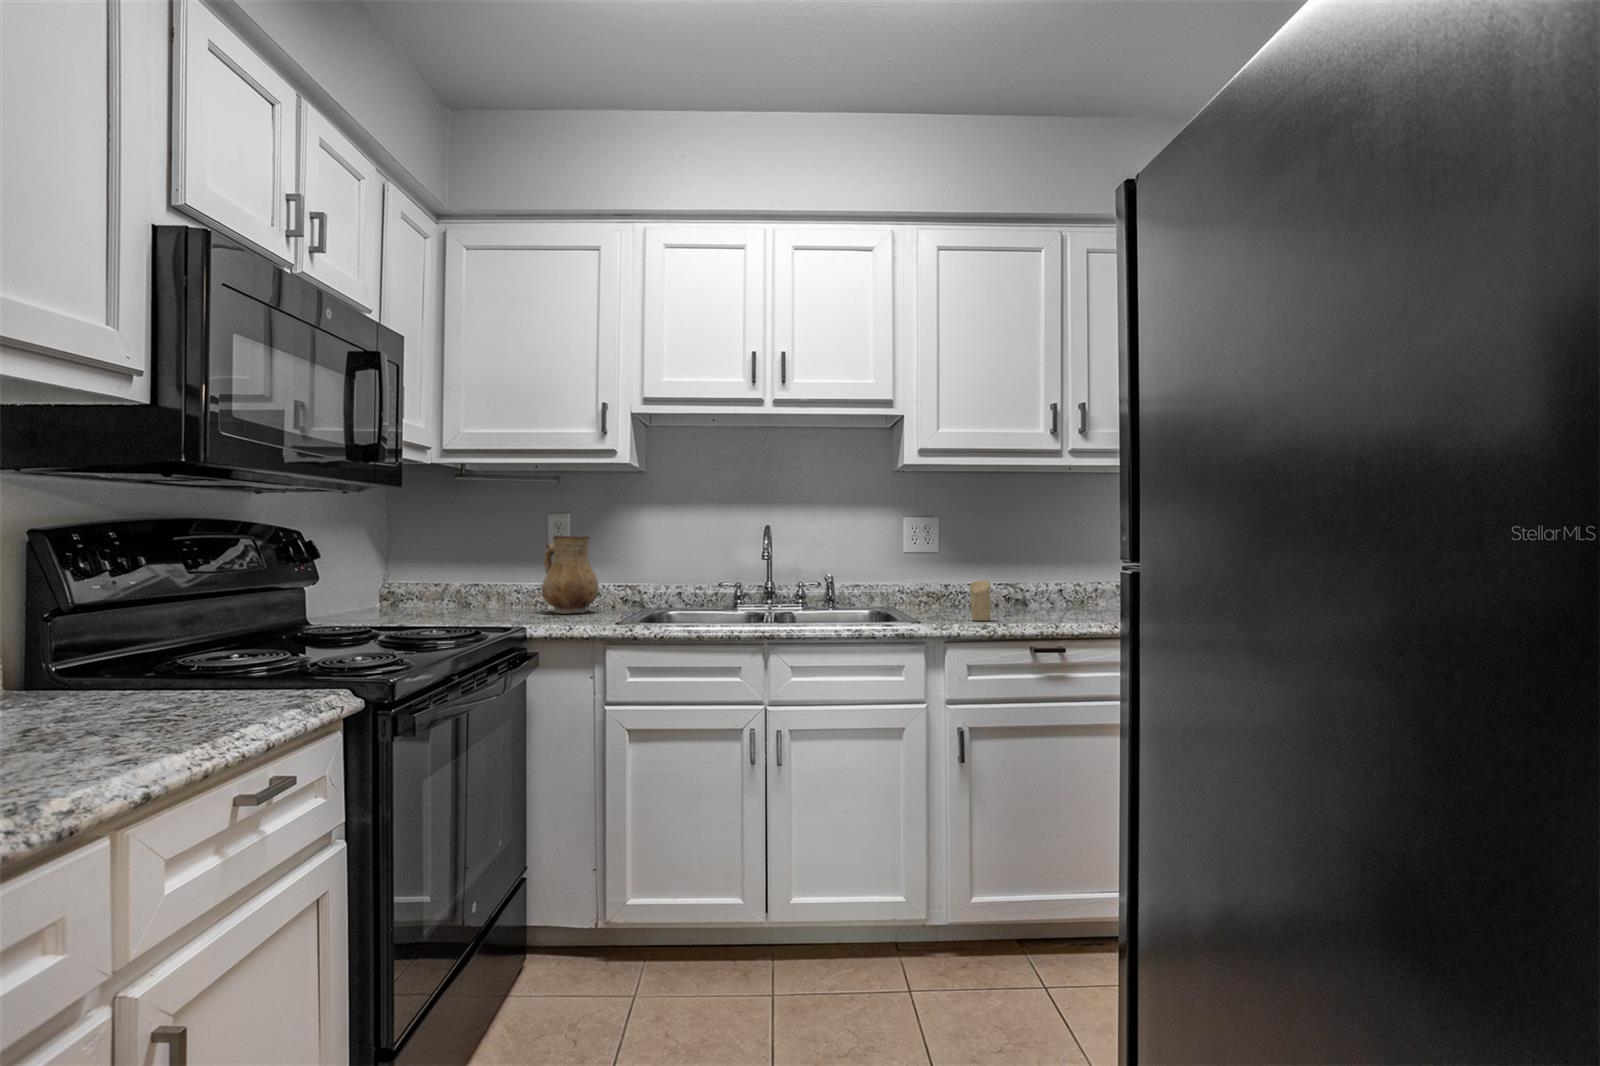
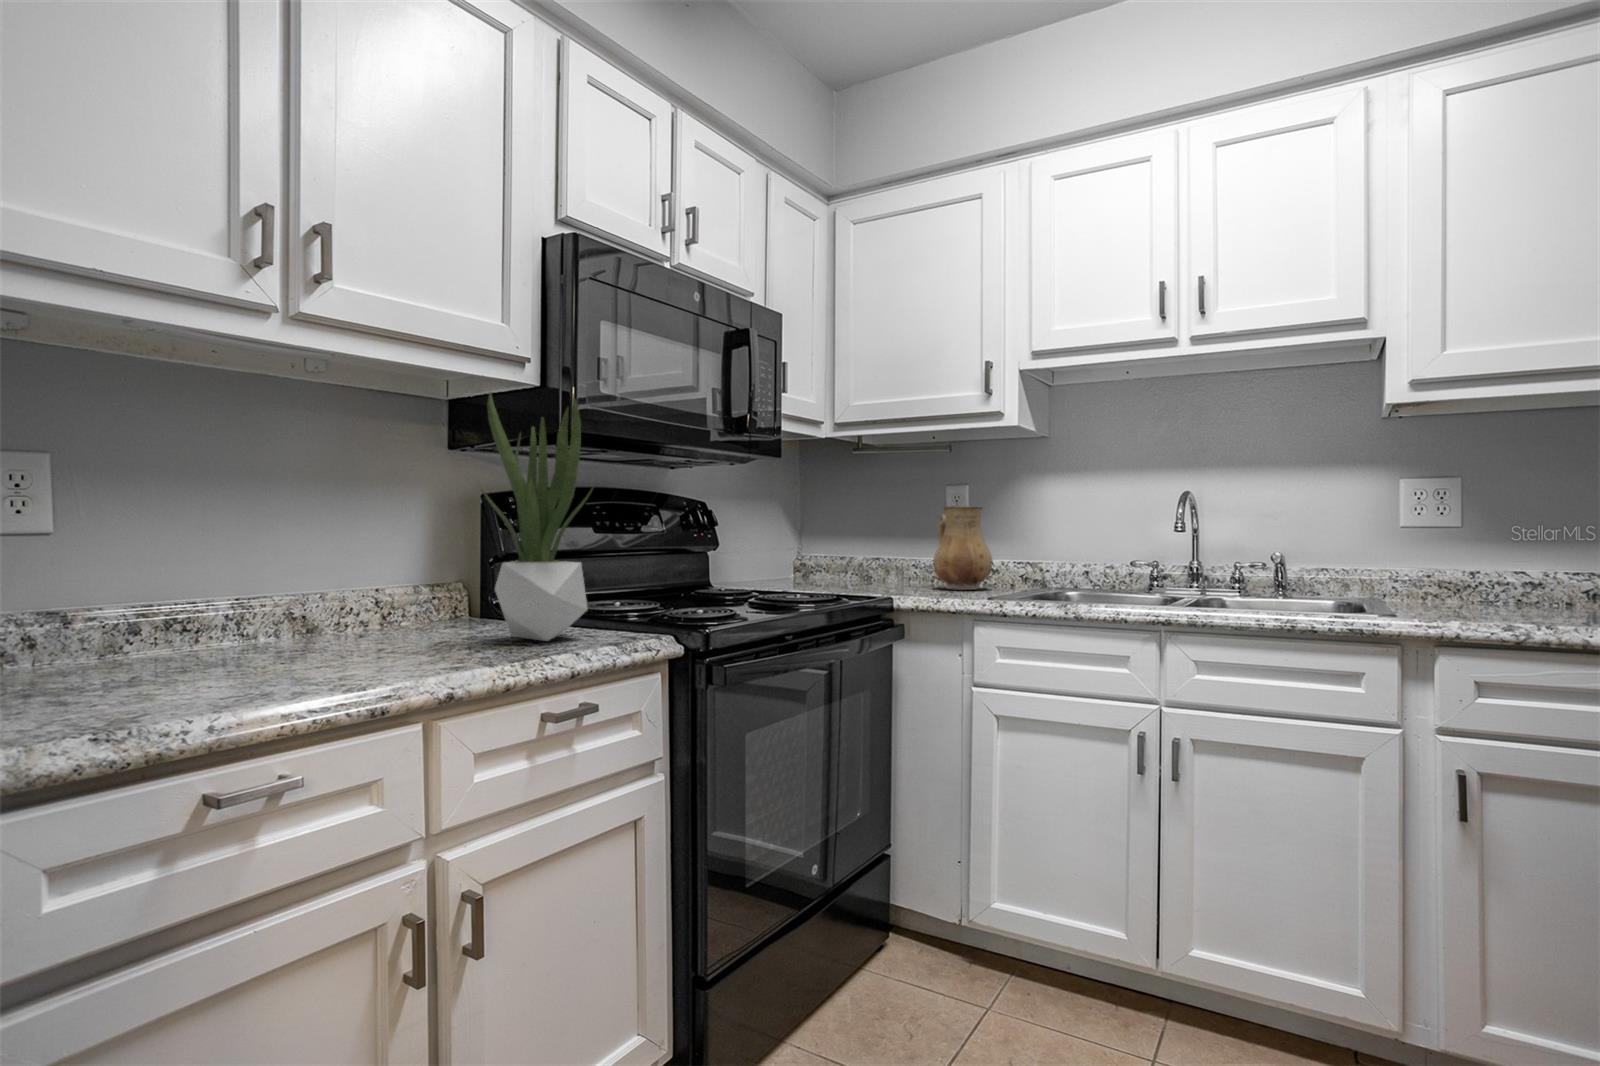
potted plant: none [89,410,263,712] -> present [481,392,592,641]
candle: present [970,580,991,621] -> none [1513,562,1554,624]

